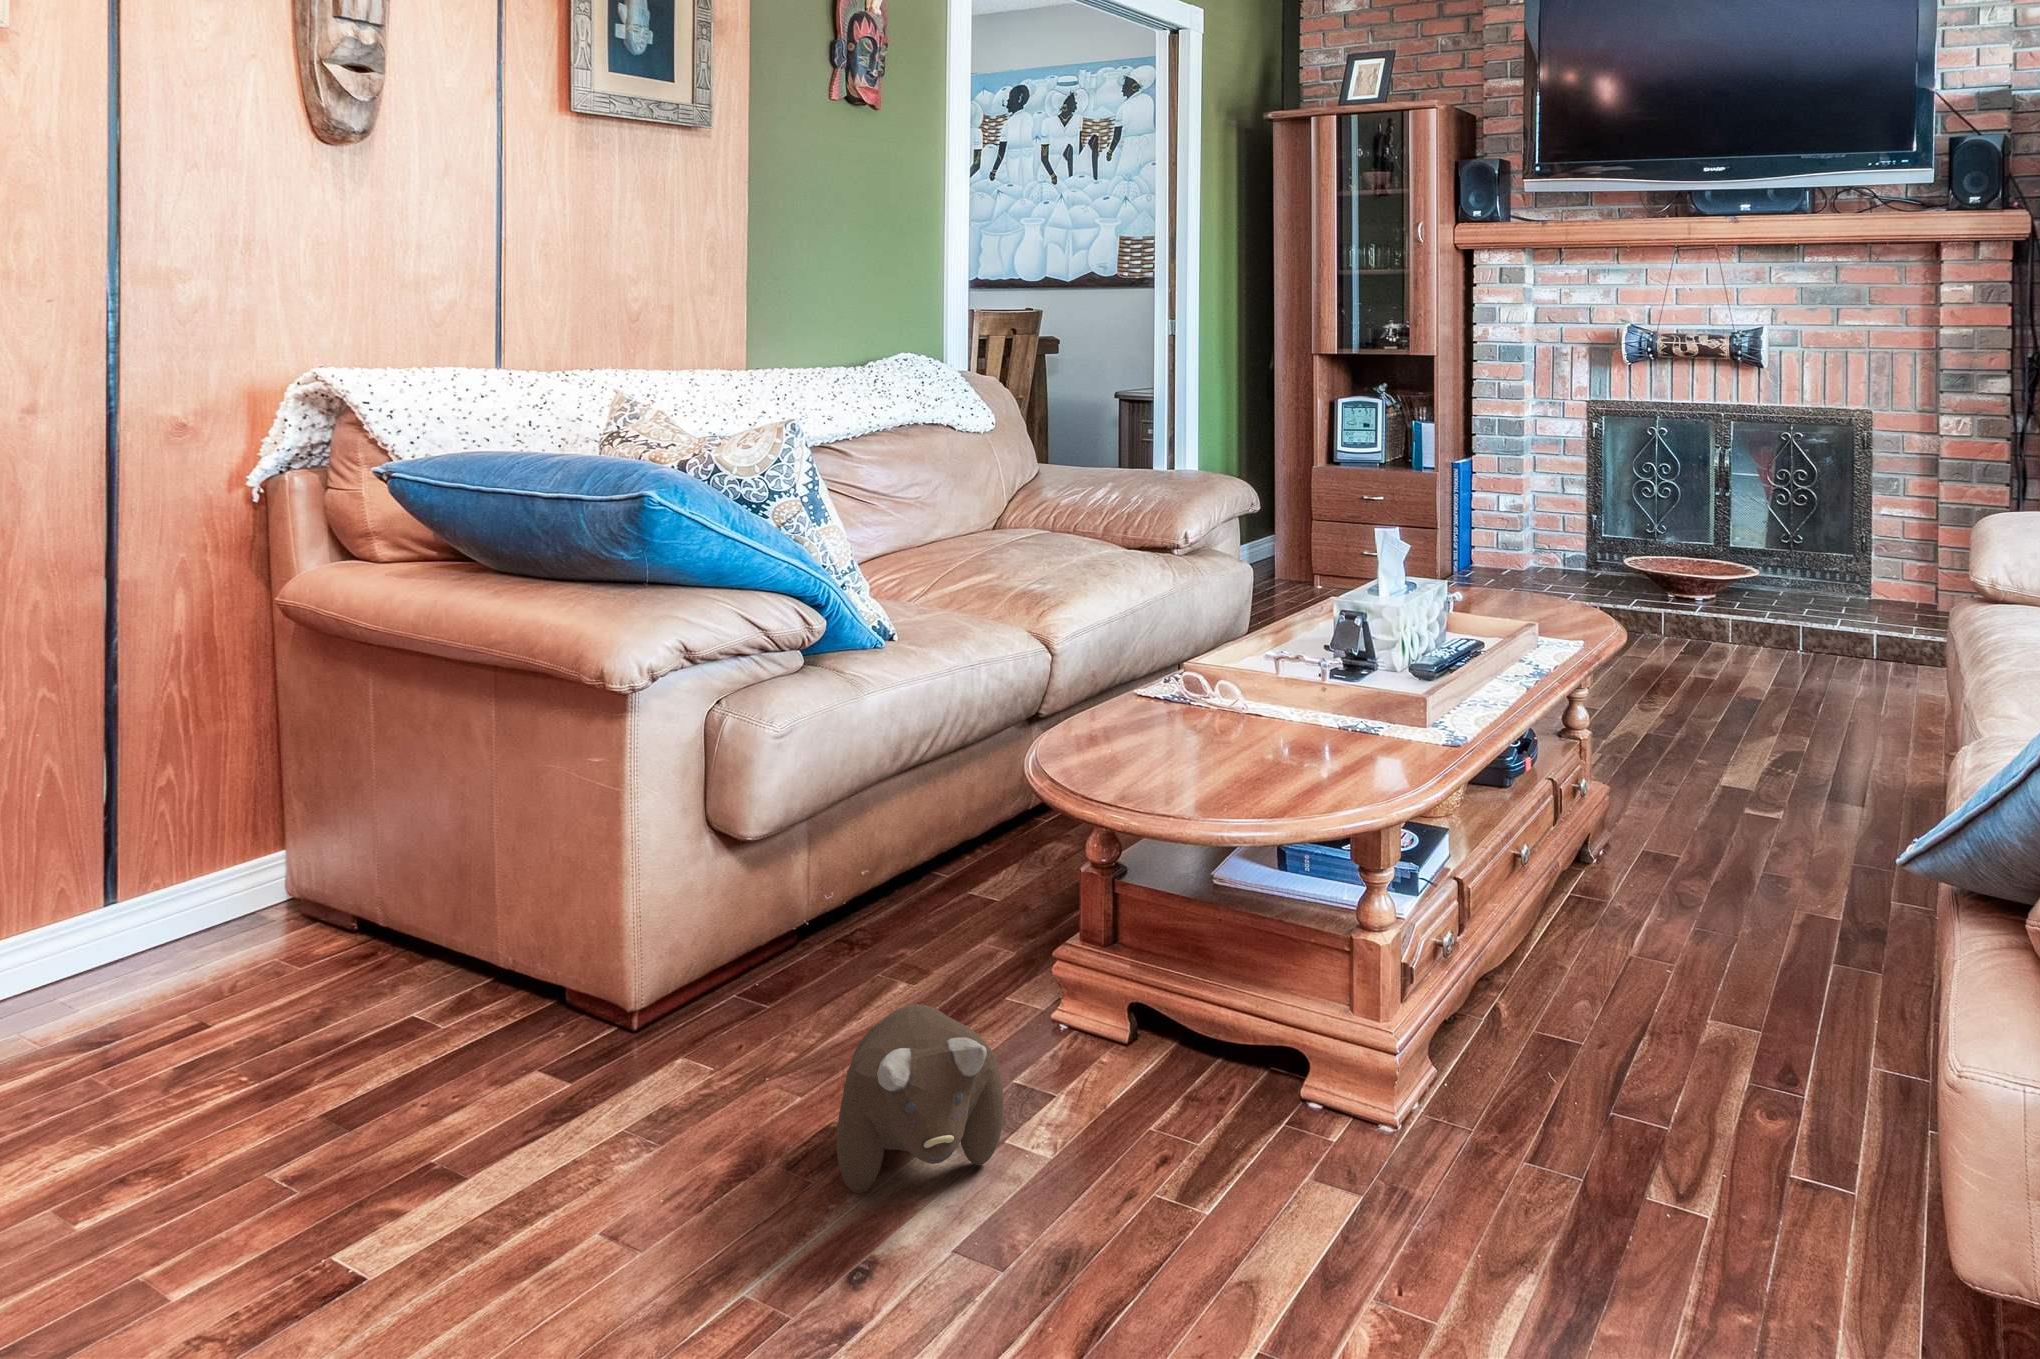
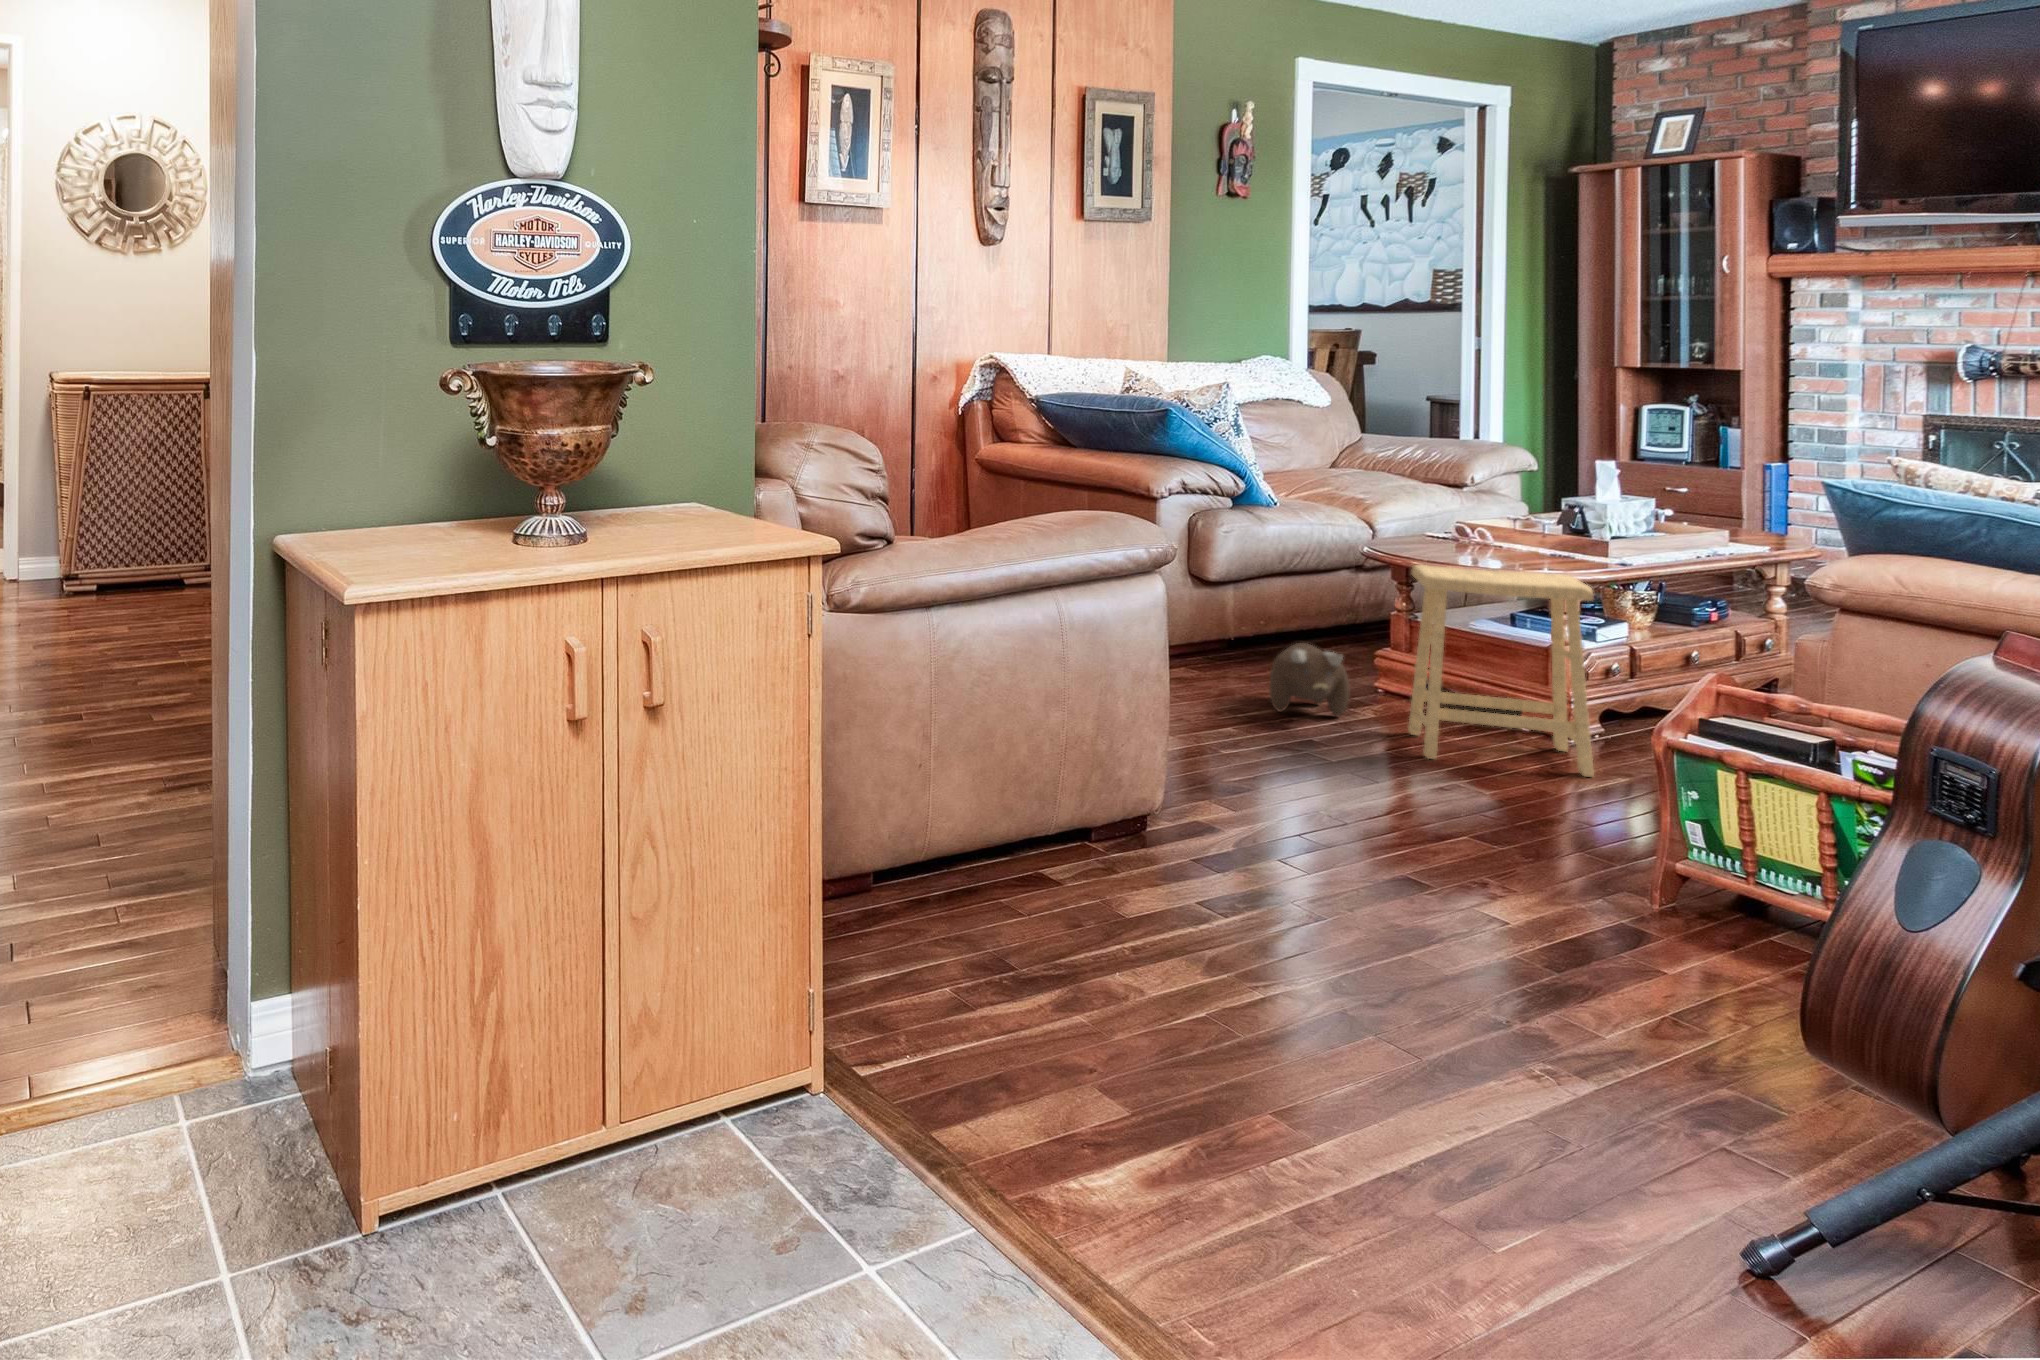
footstool: none [1117,791,1456,1297] -> present [1408,565,1594,777]

